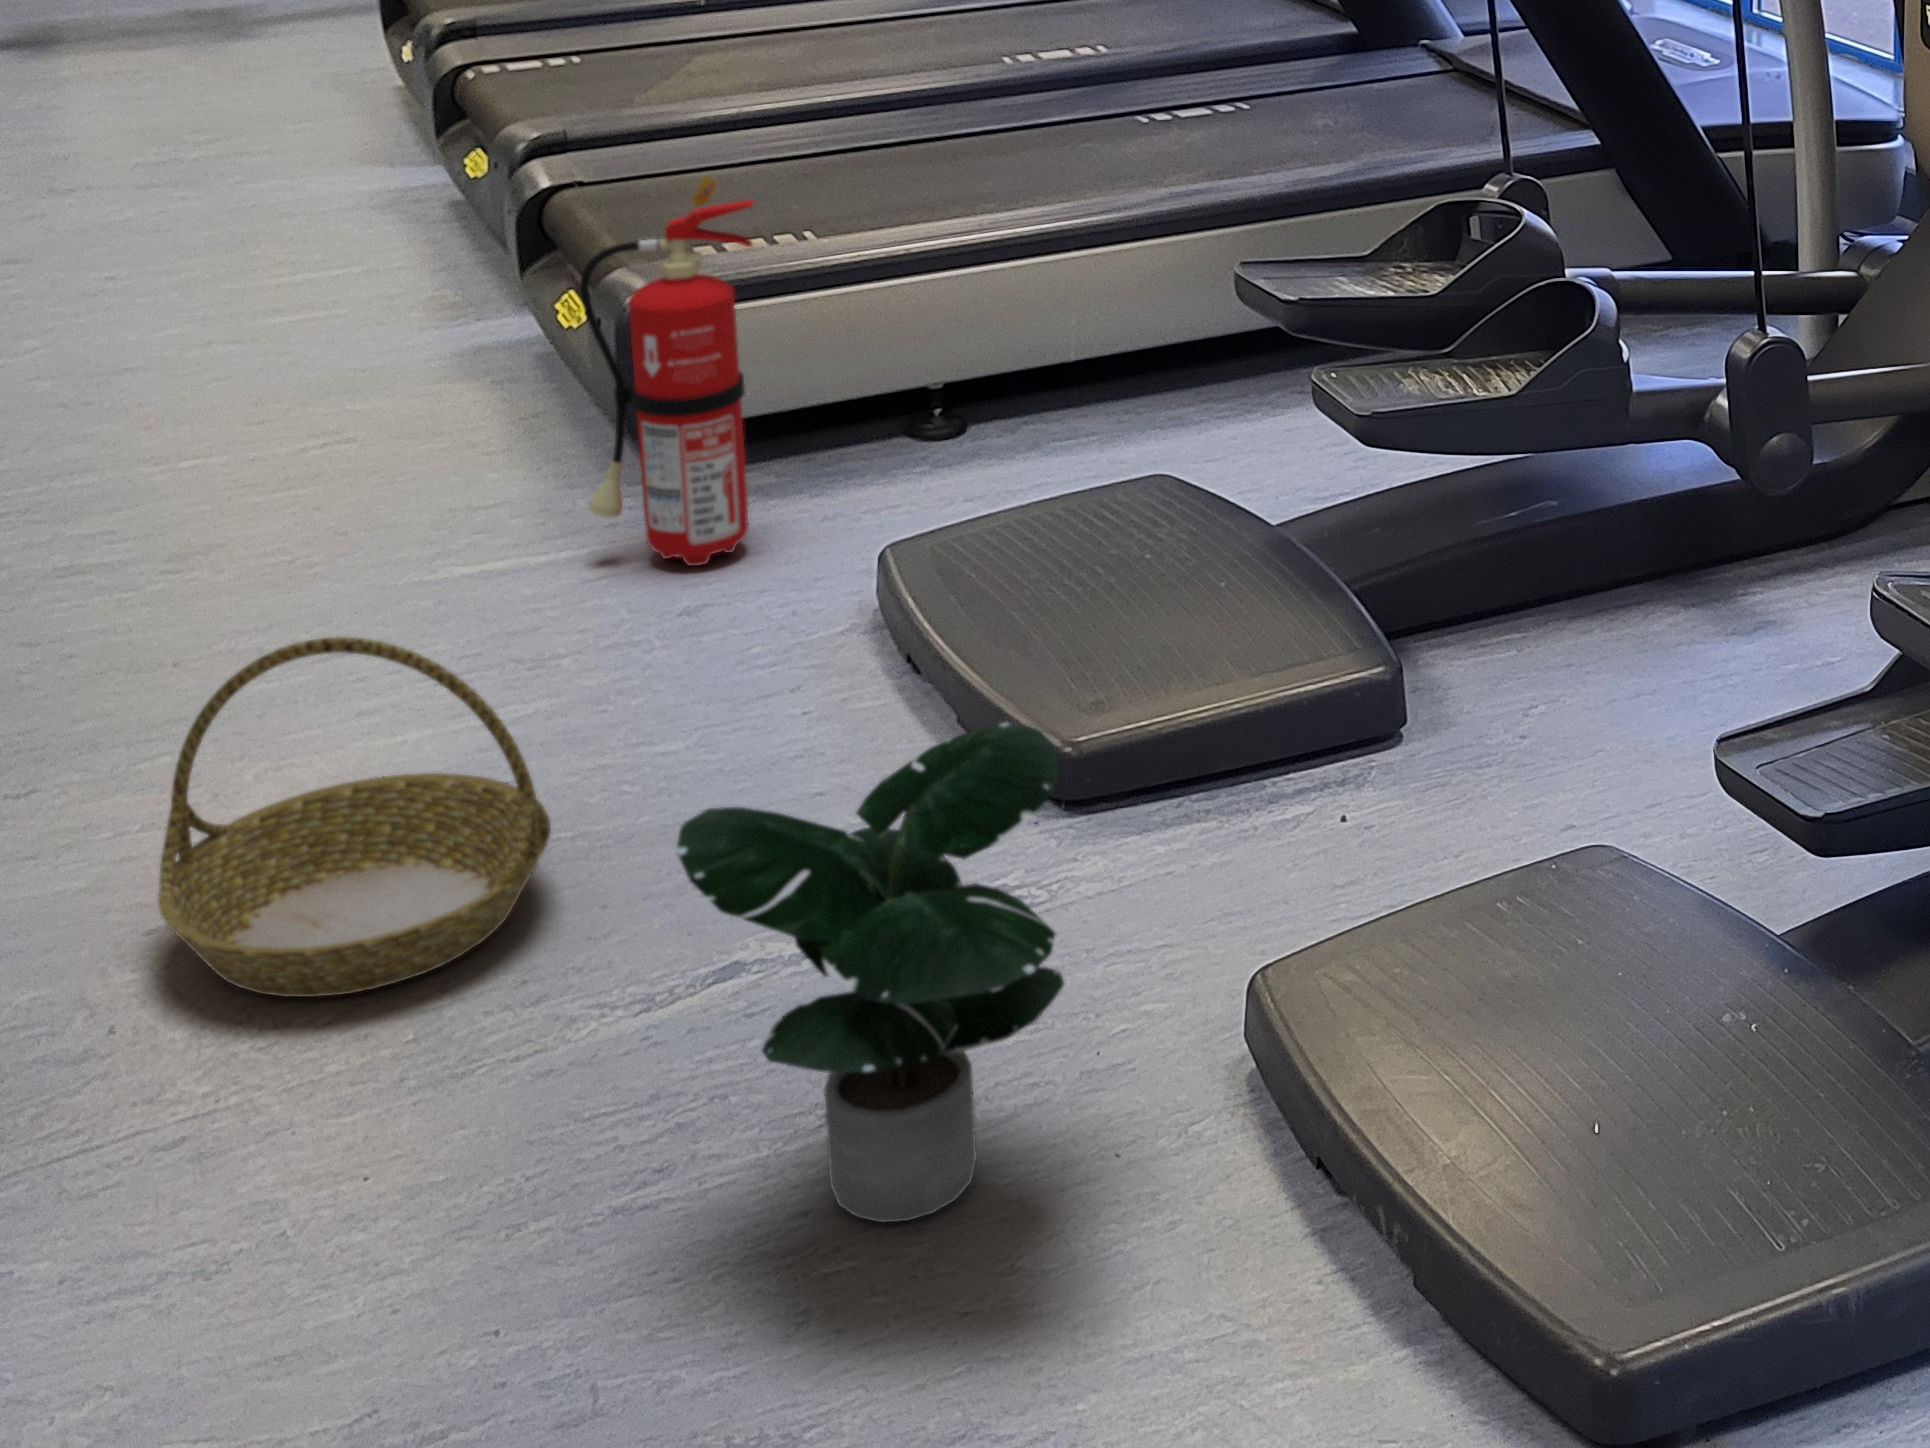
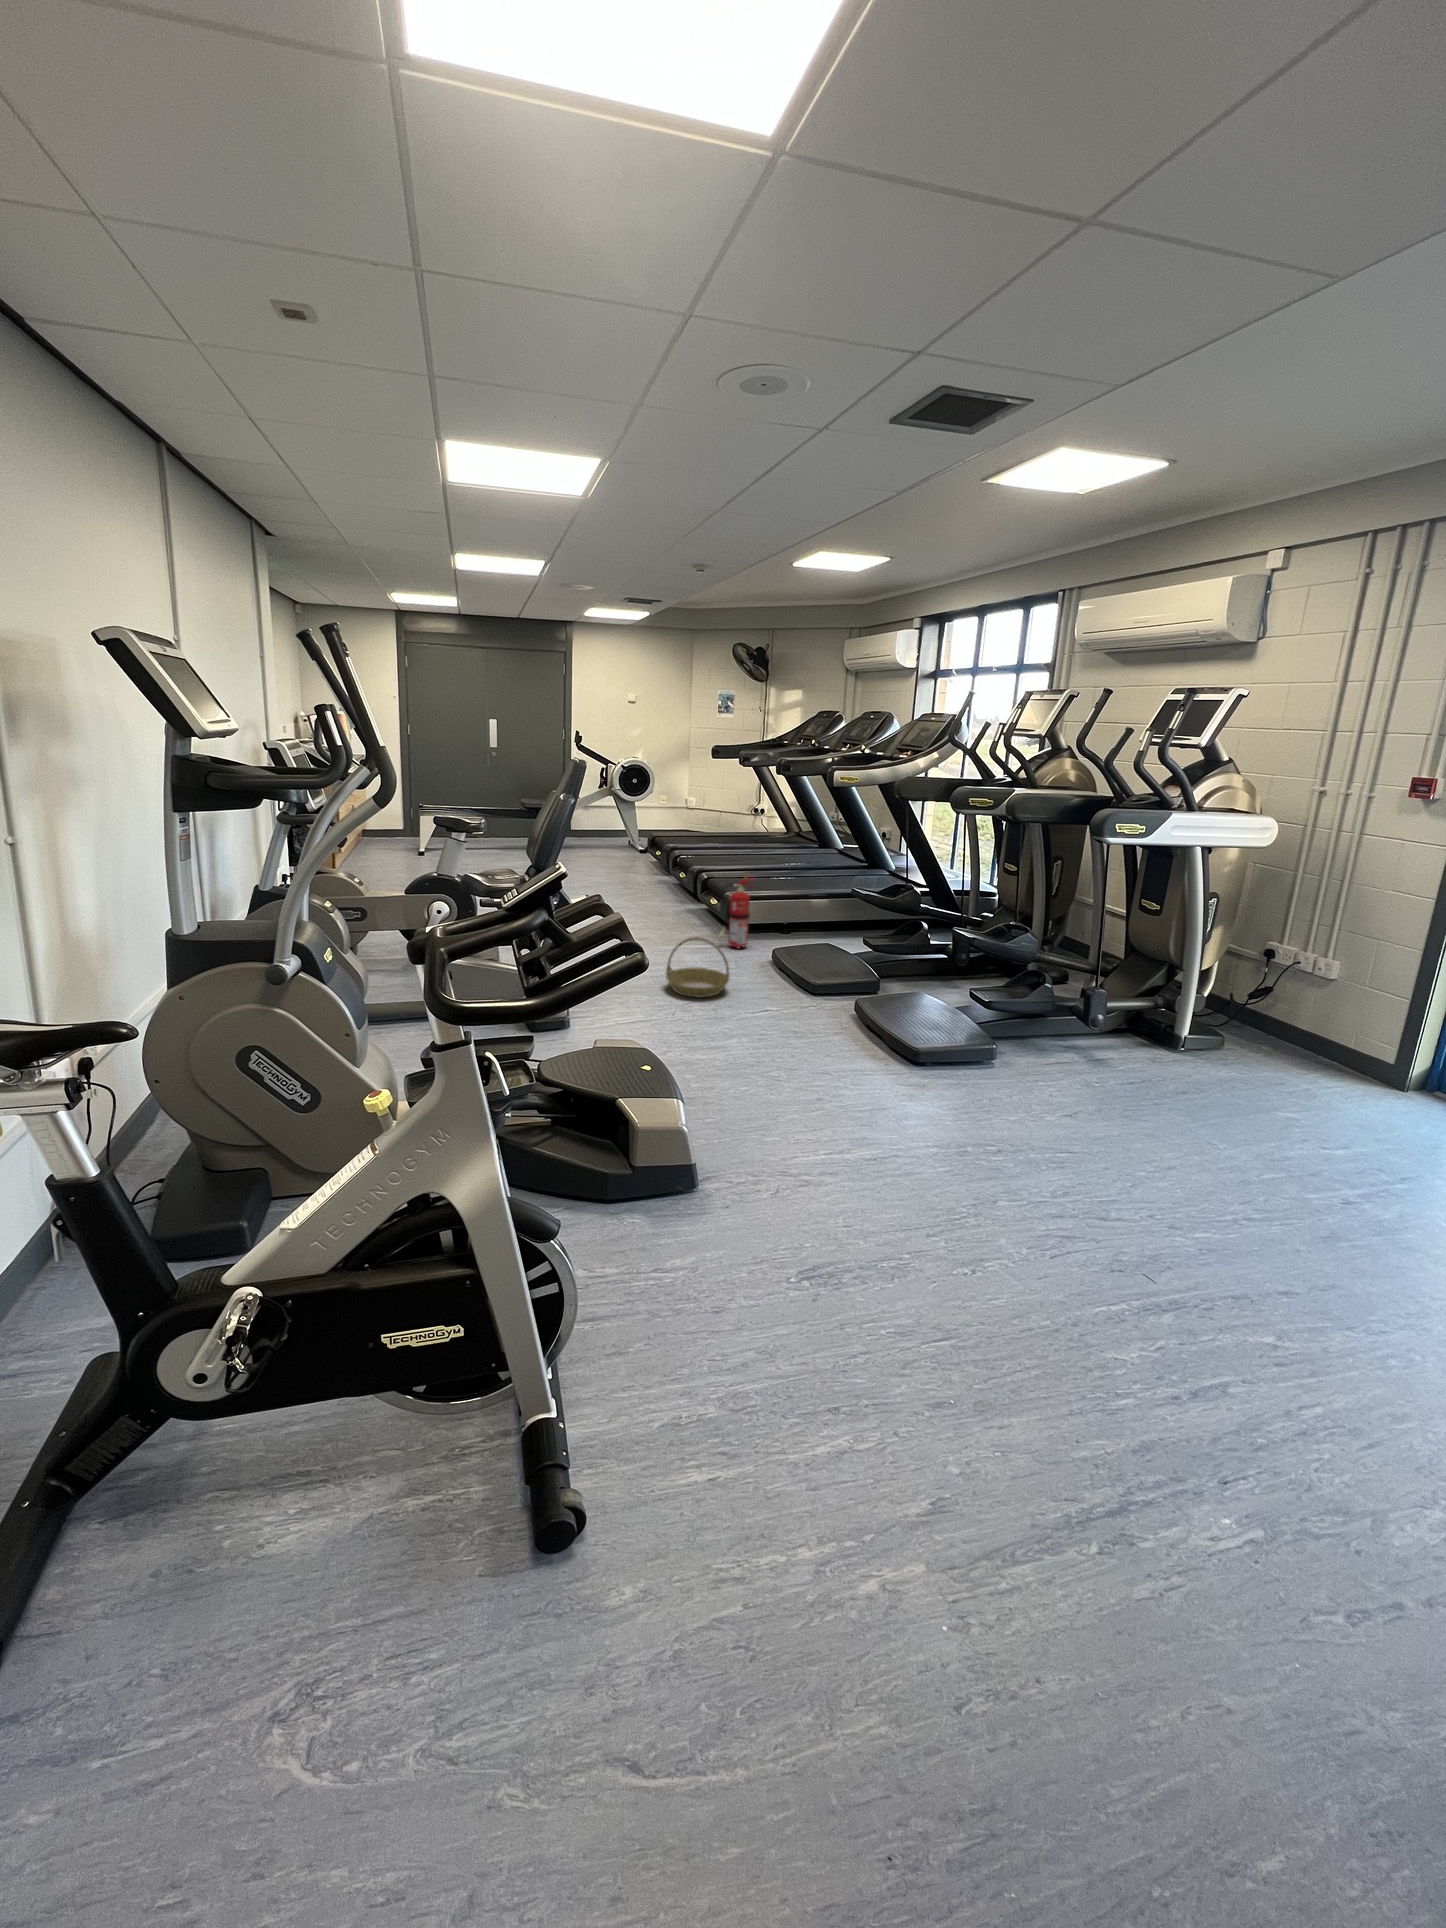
potted plant: present [676,723,1064,1222] -> none [770,959,834,1037]

